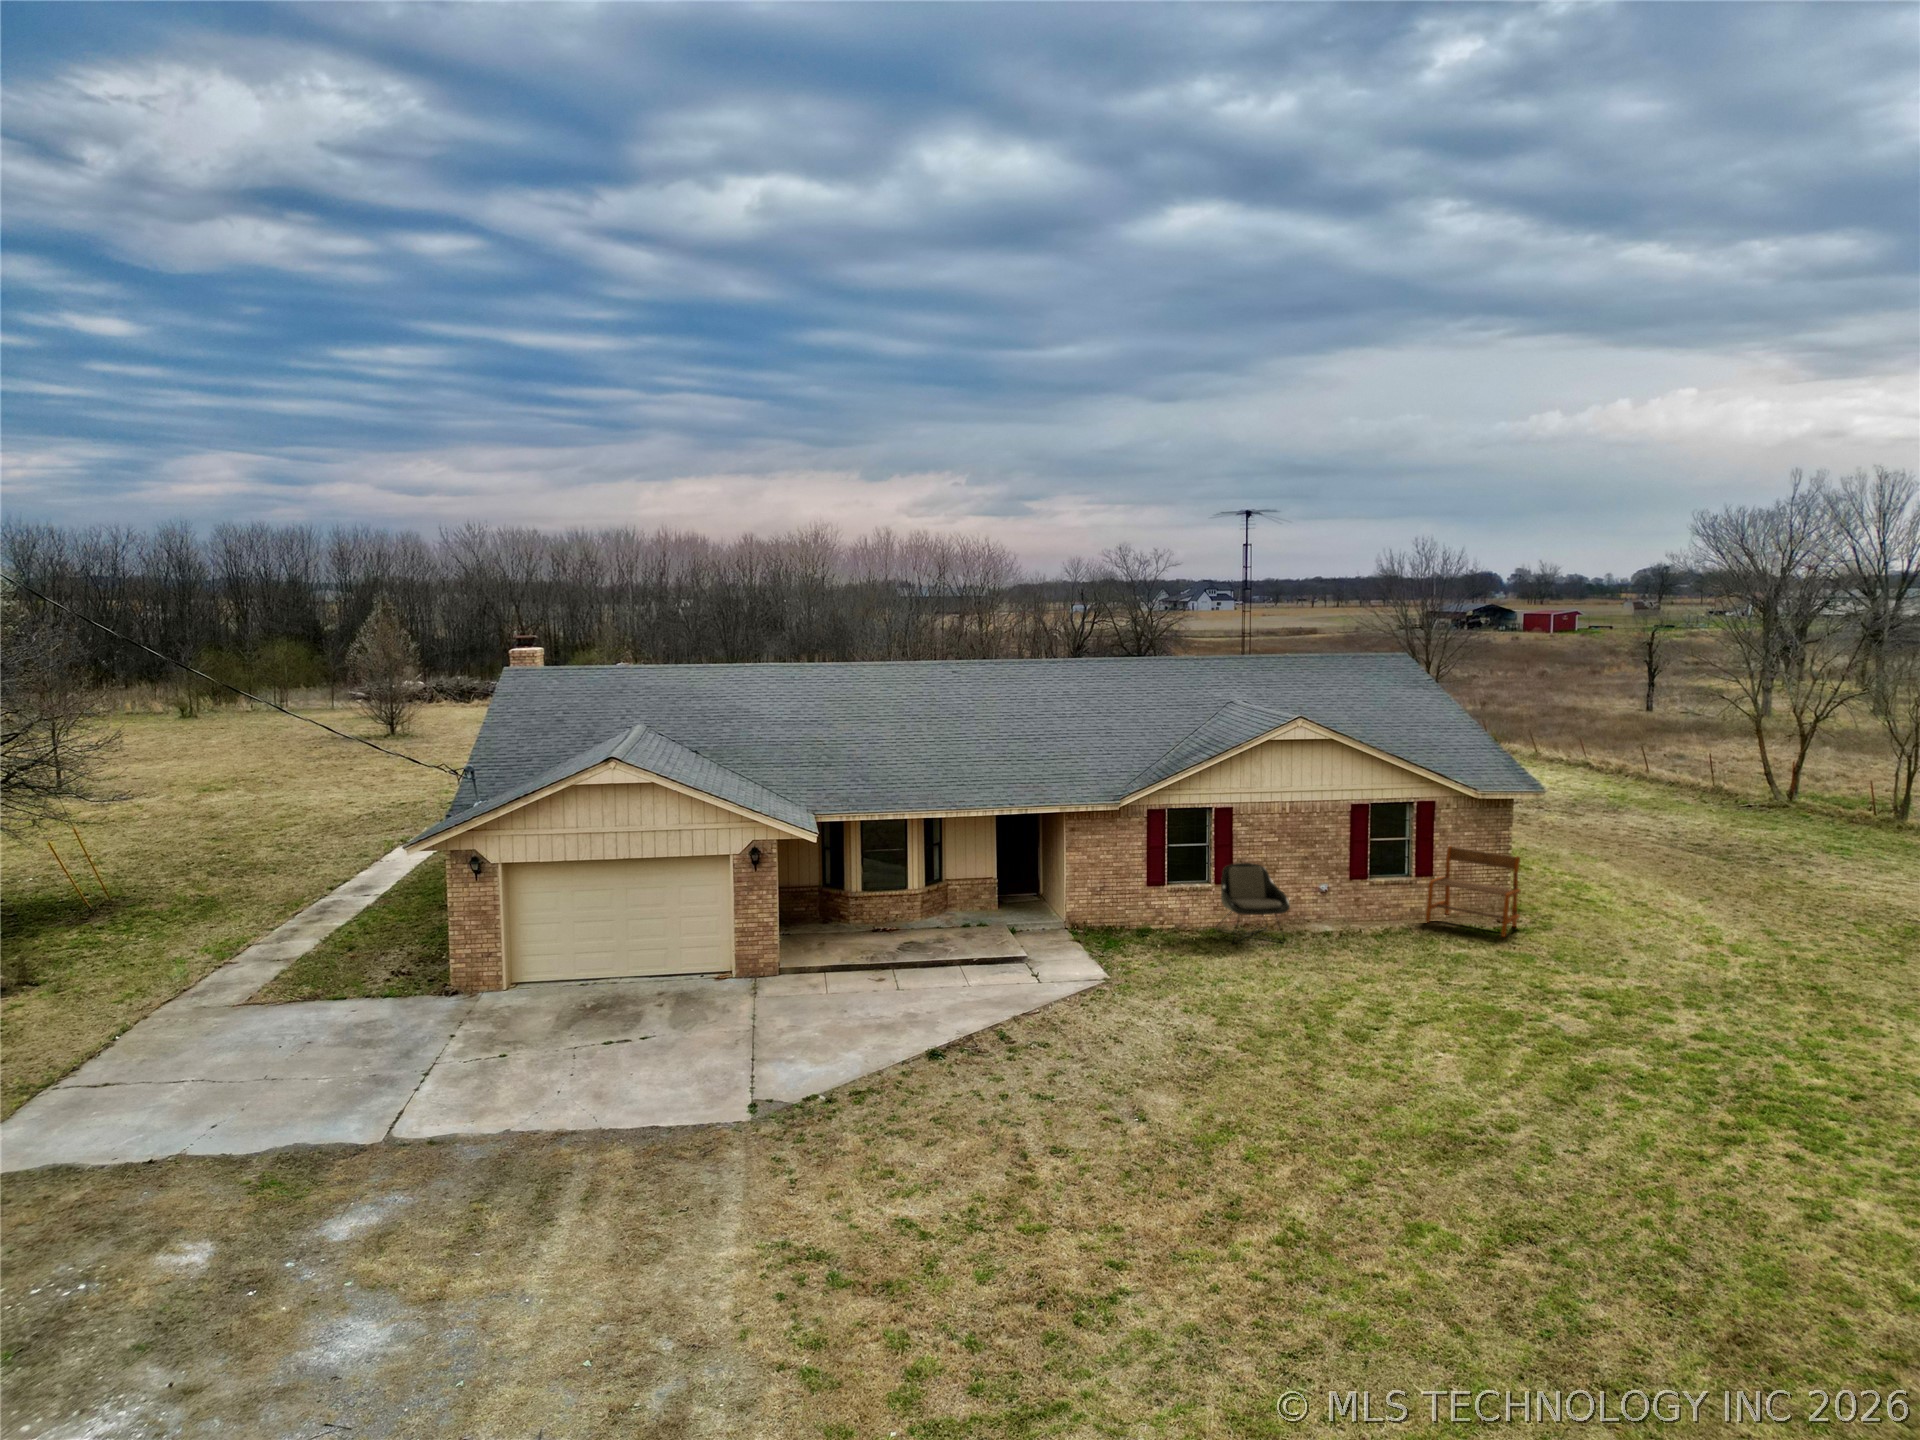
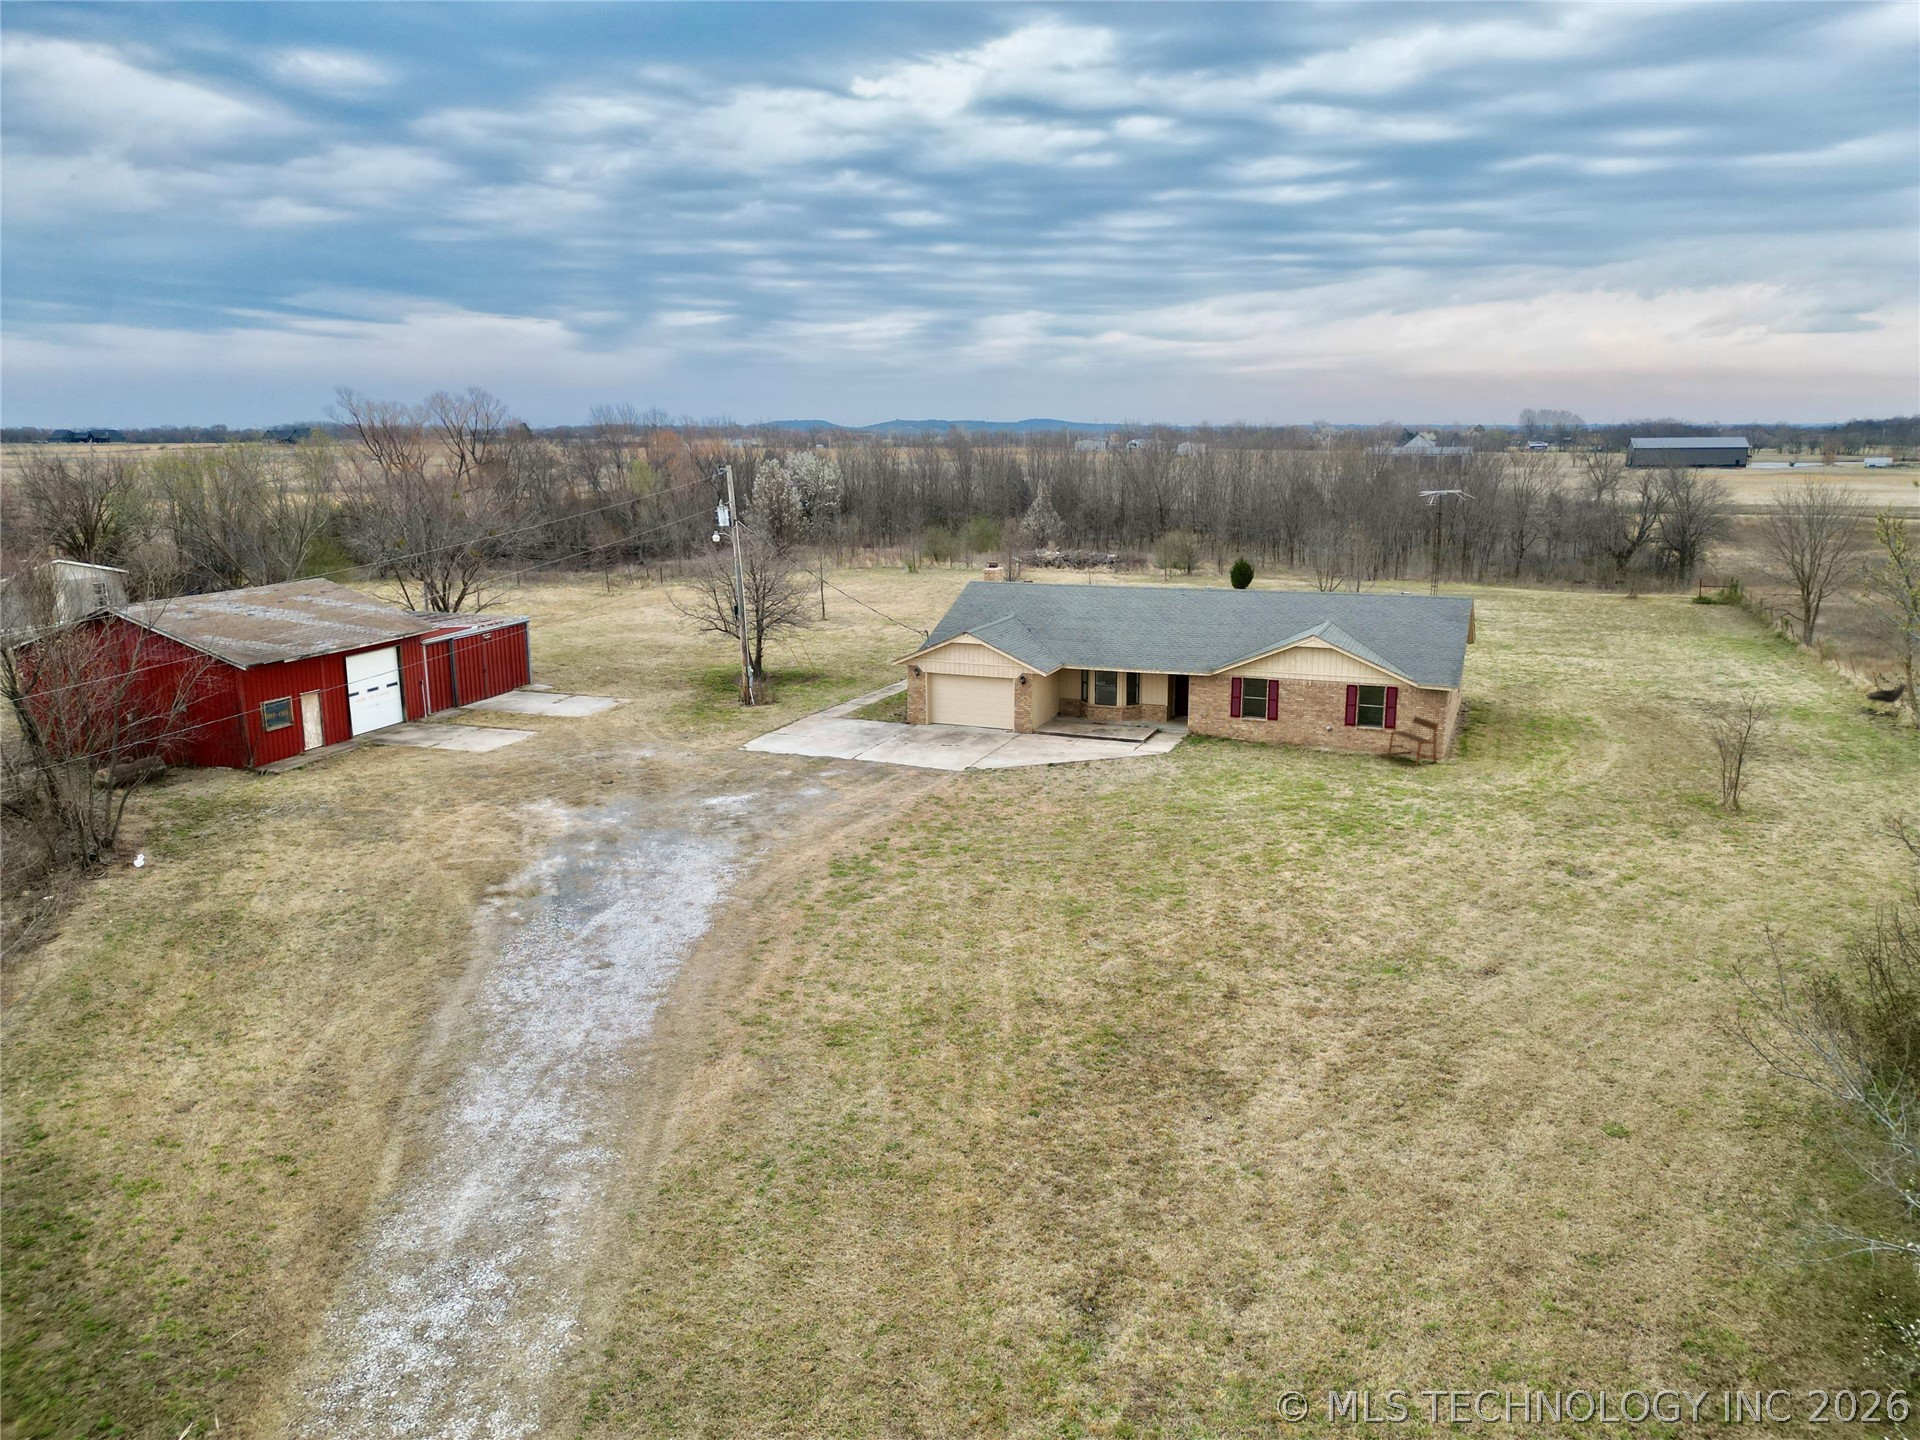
lounge chair: present [1218,863,1290,943] -> present [1867,684,1907,713]

